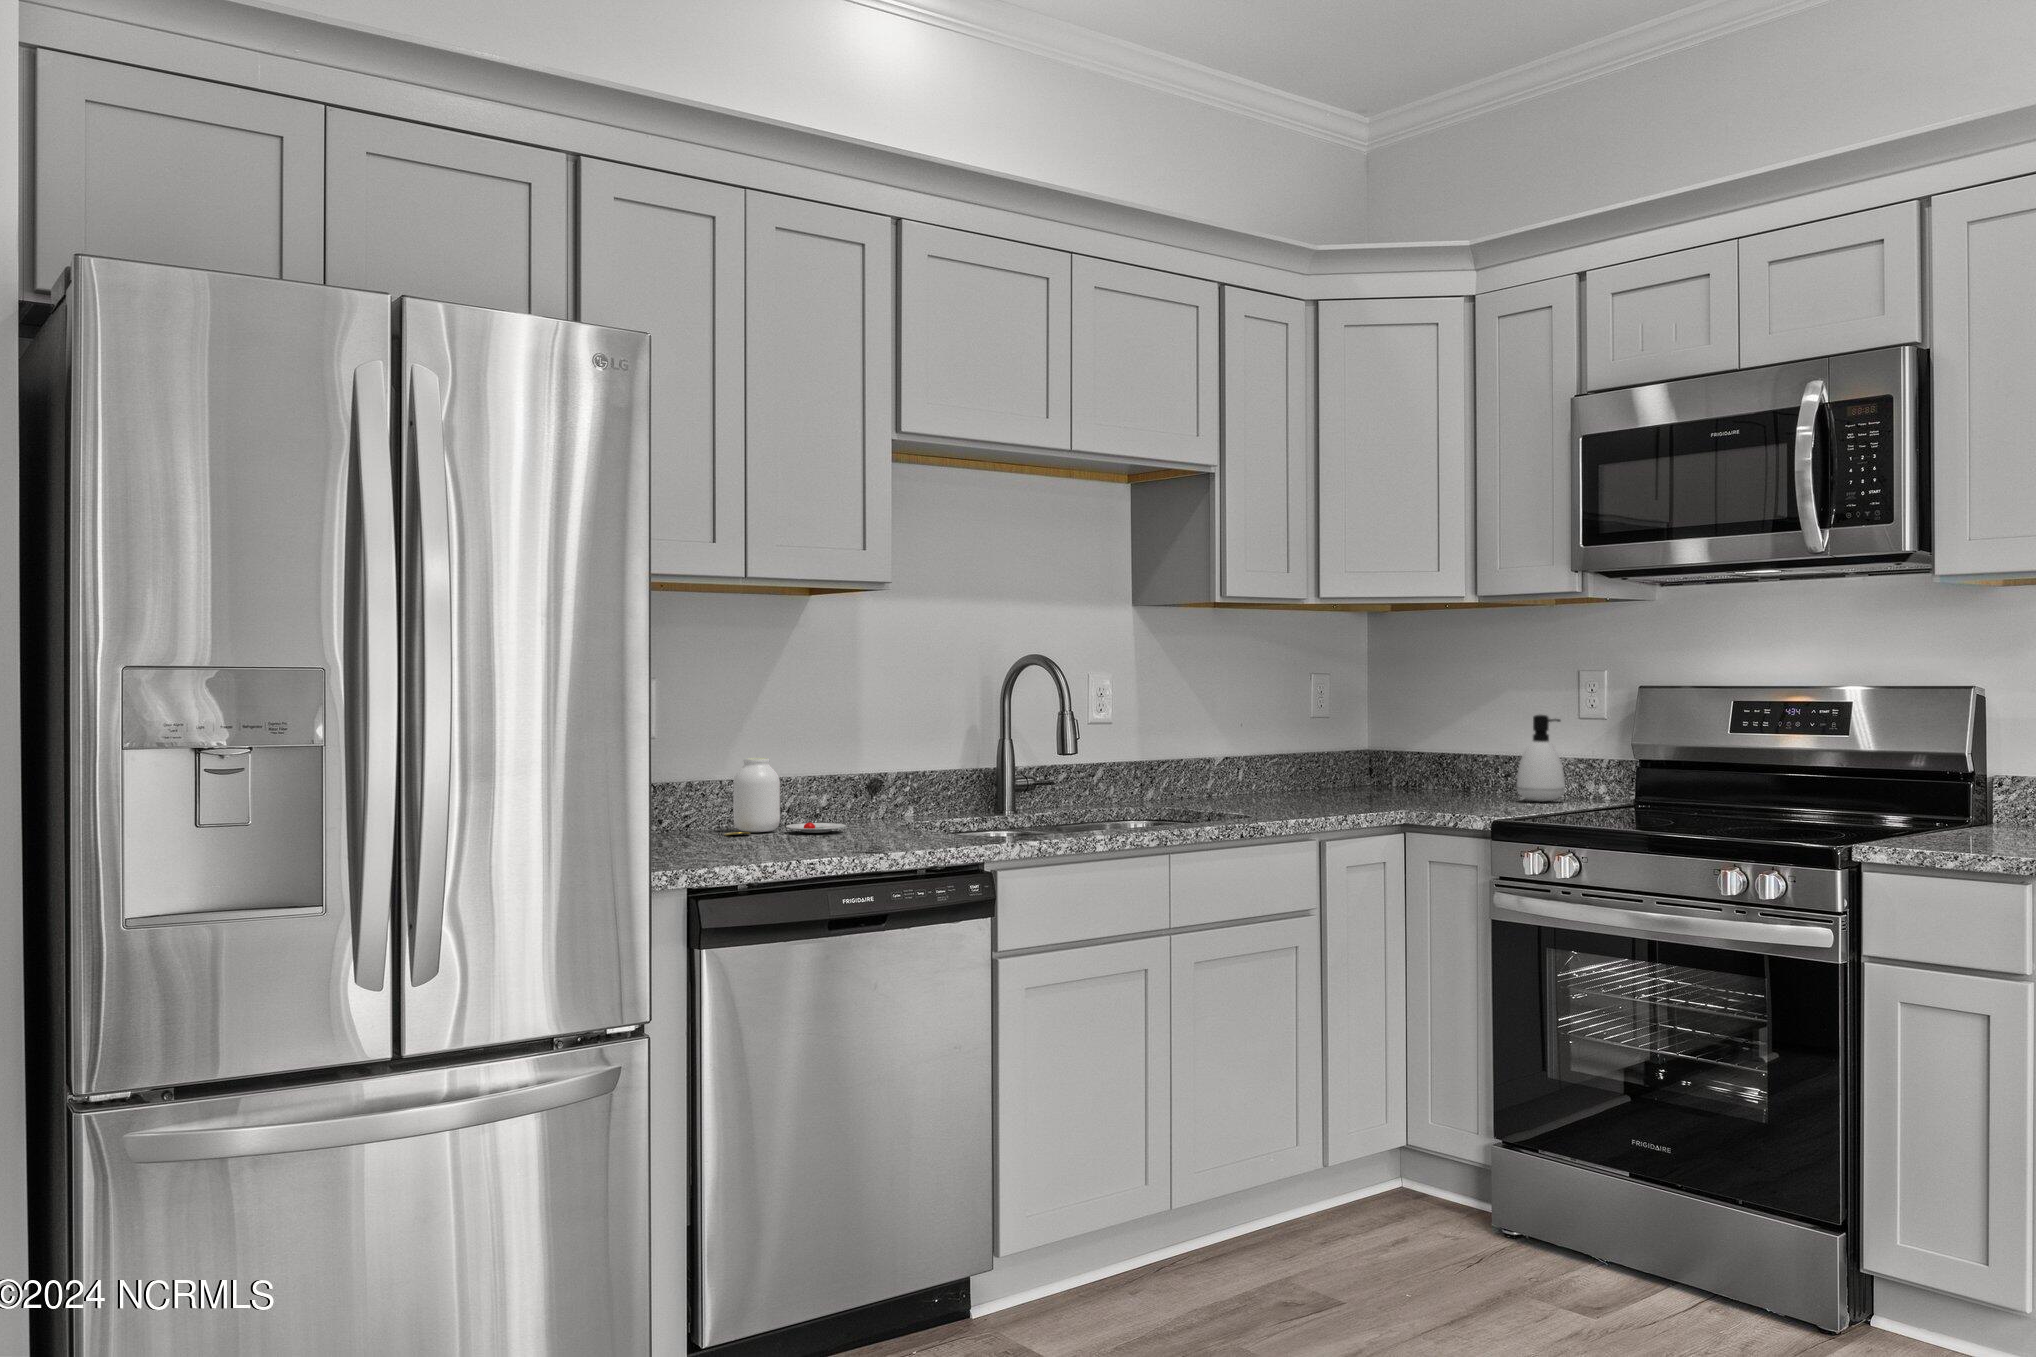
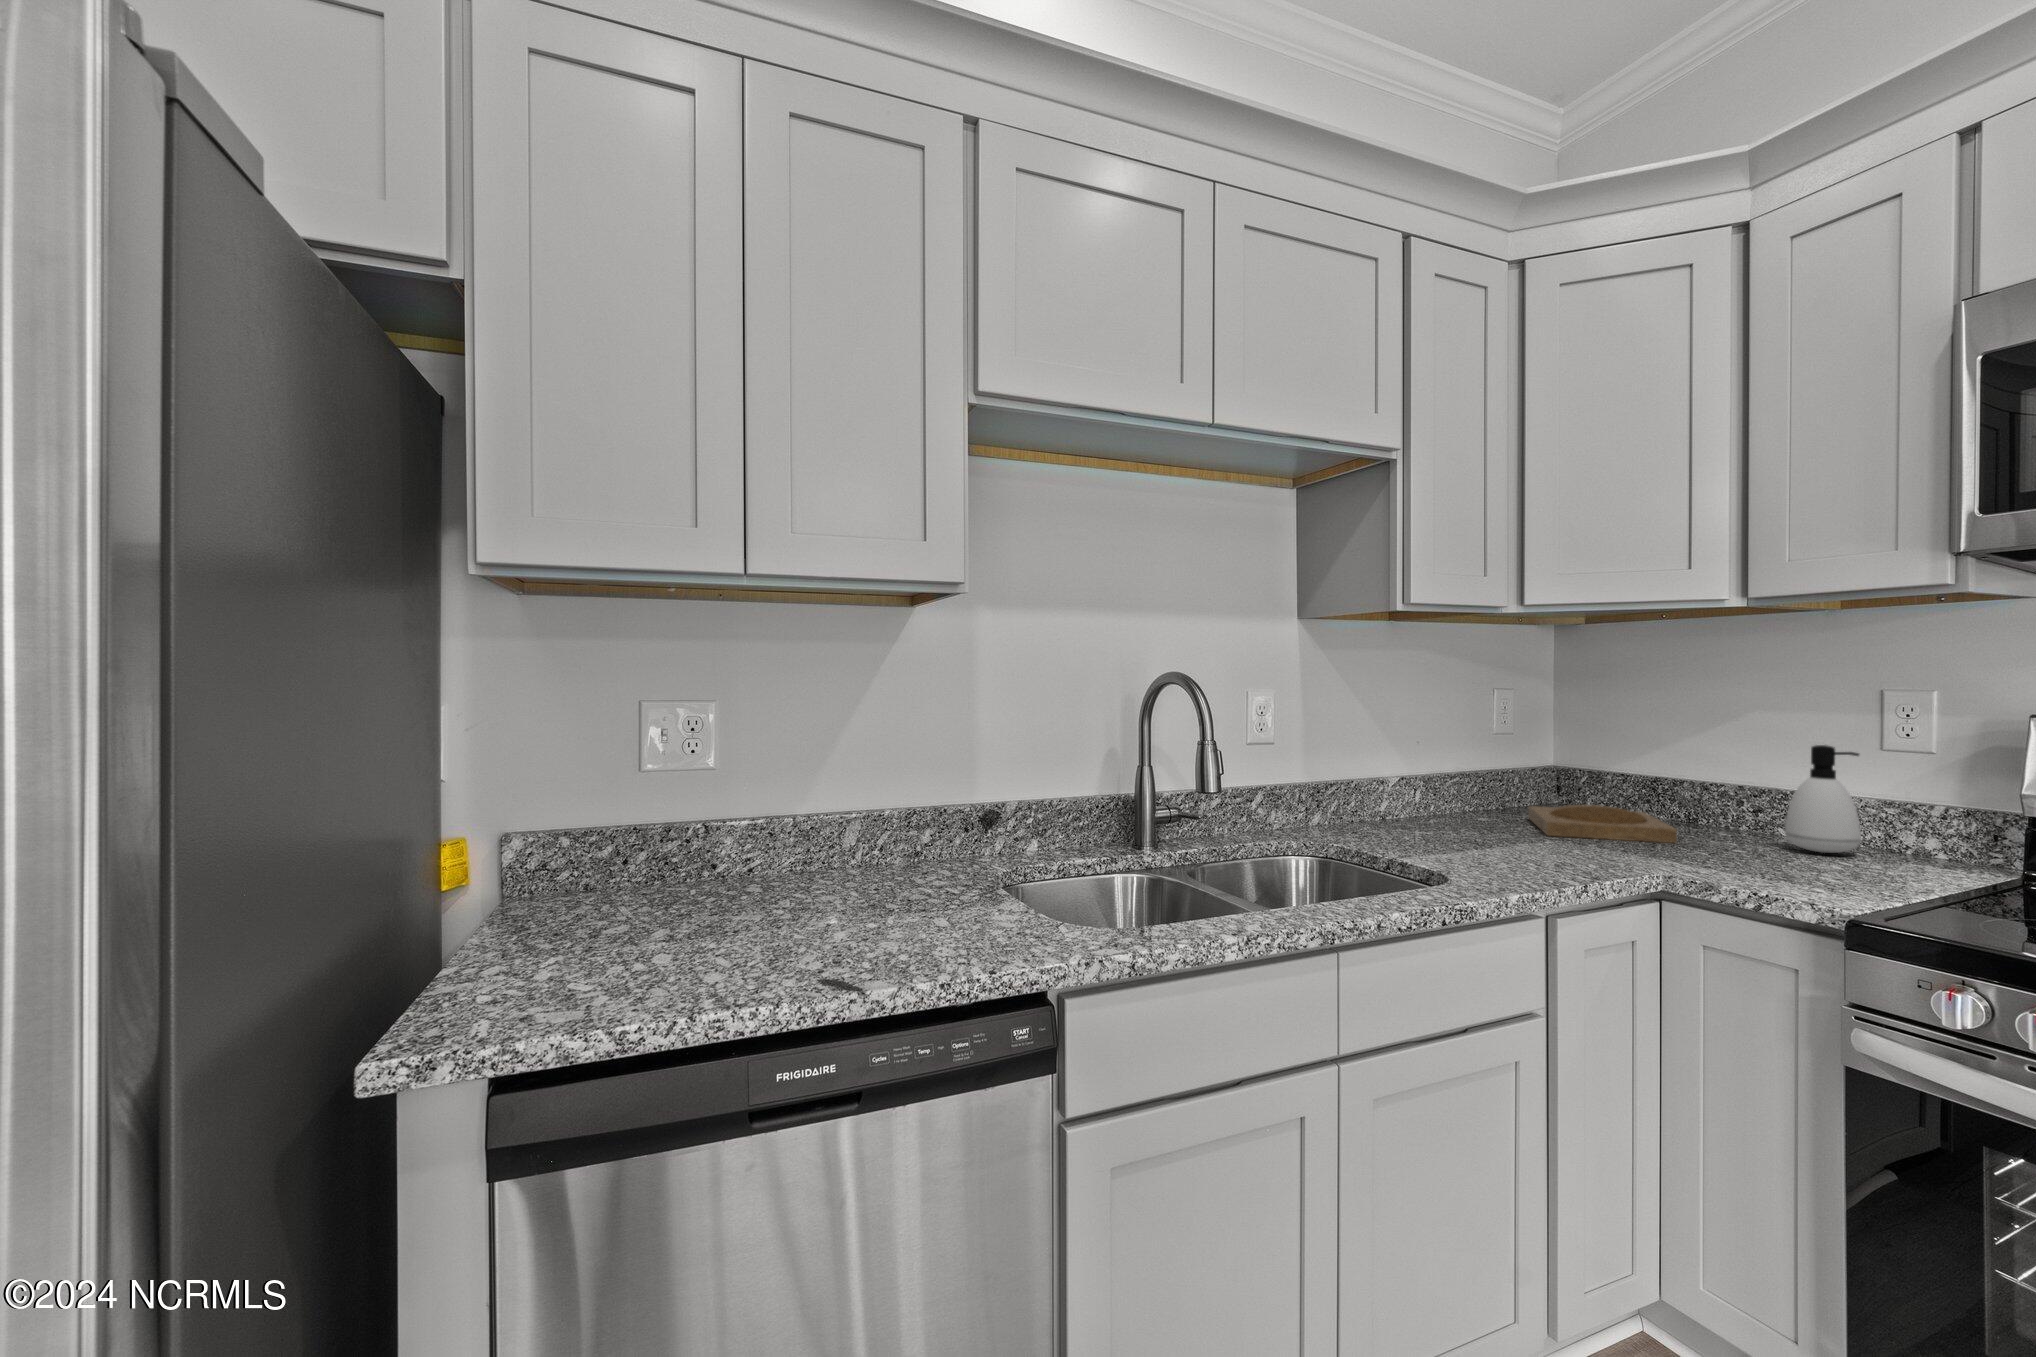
jar: present [724,758,846,835] -> none [757,797,911,898]
tray: none [1334,776,1440,801] -> present [1528,805,1677,843]

